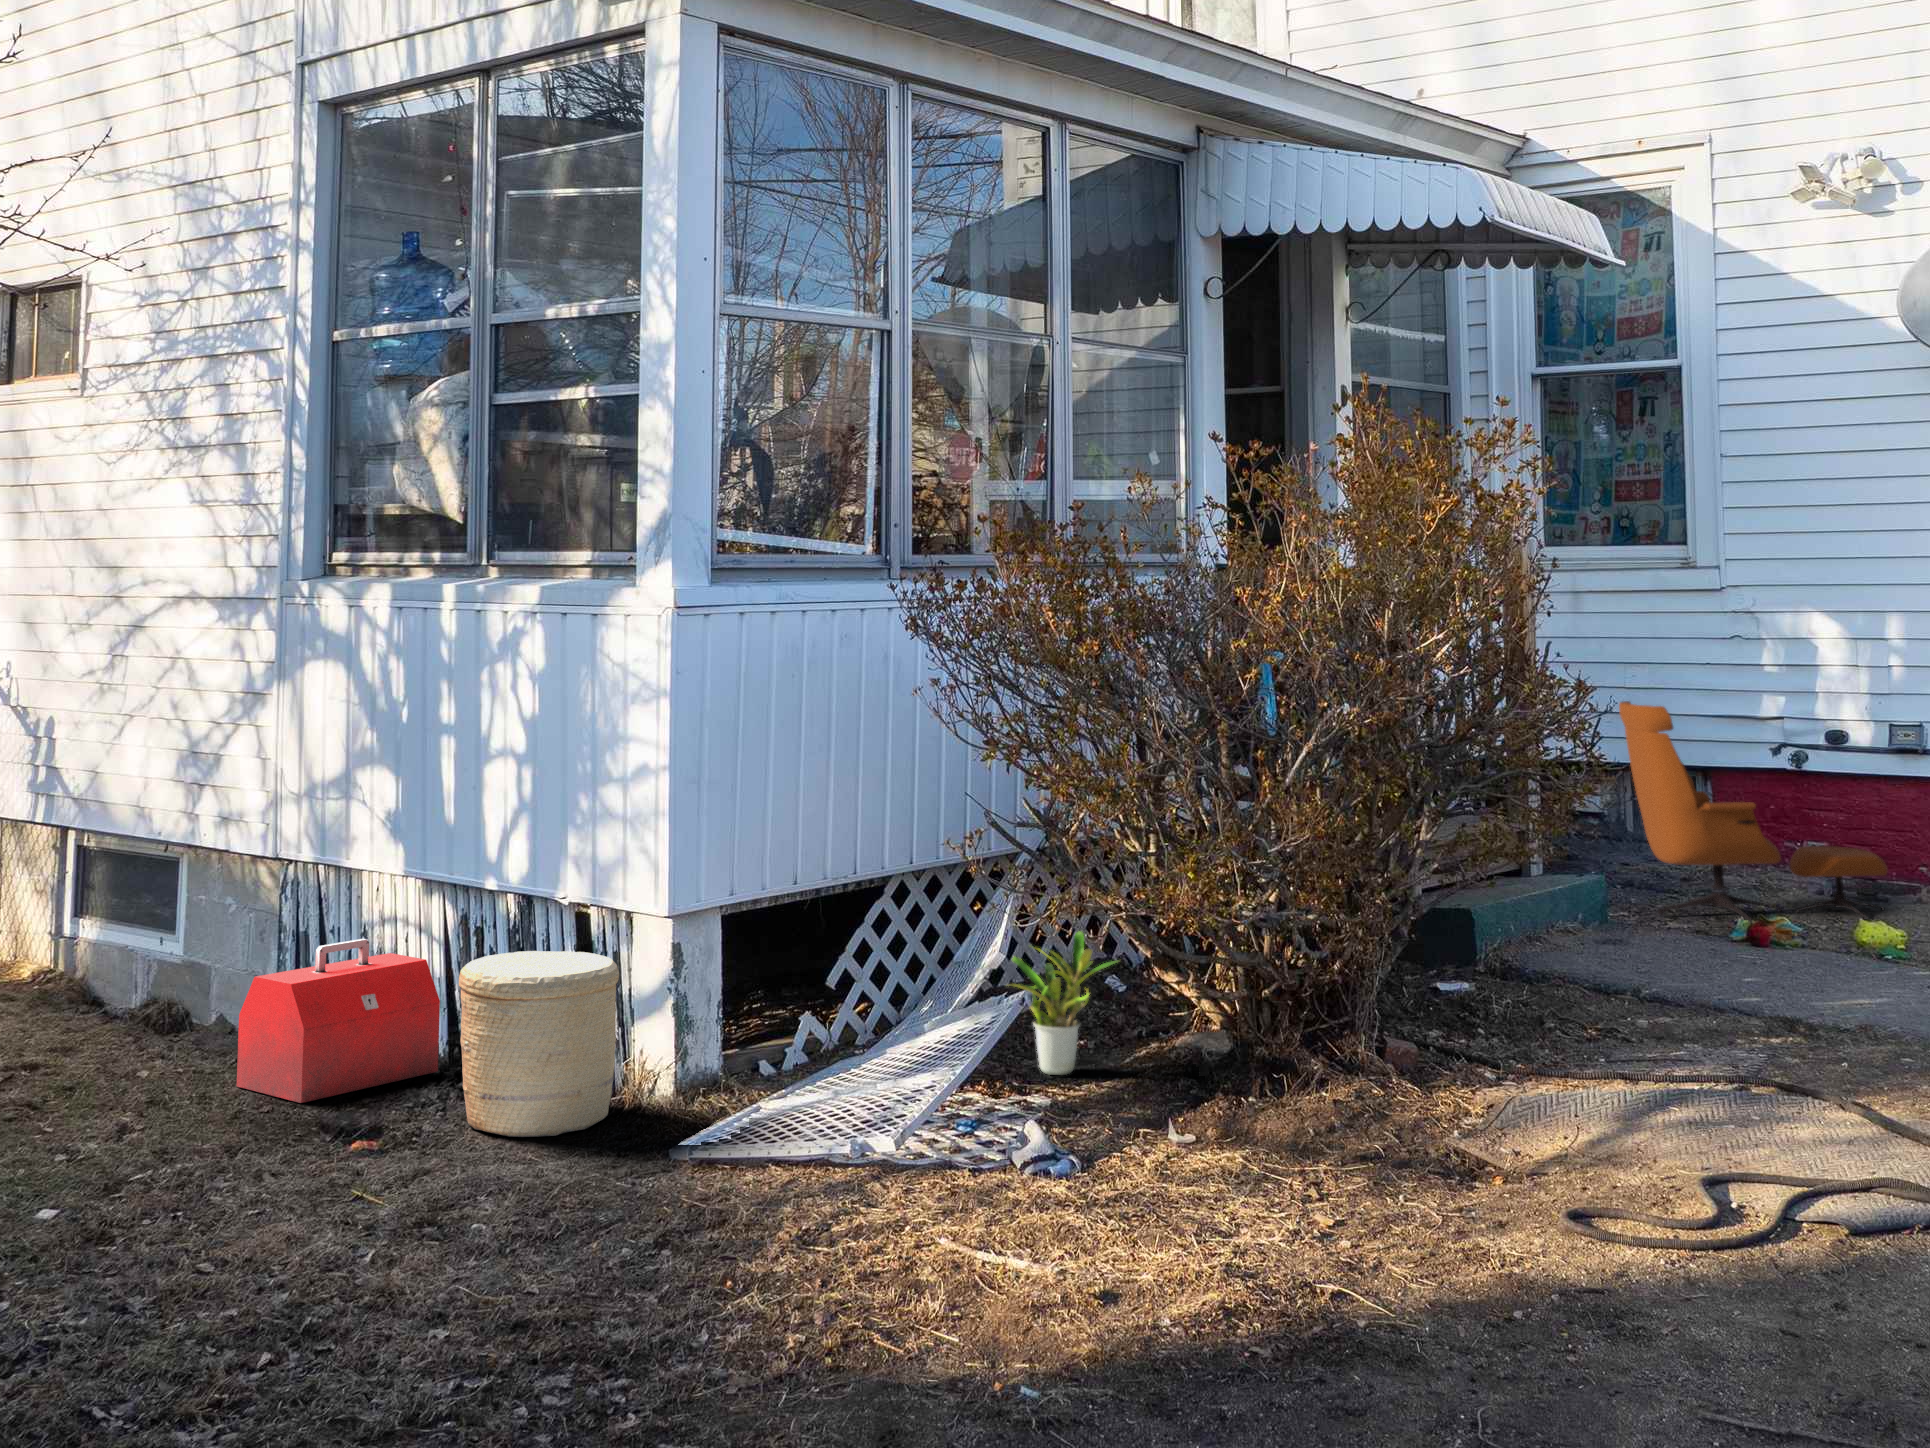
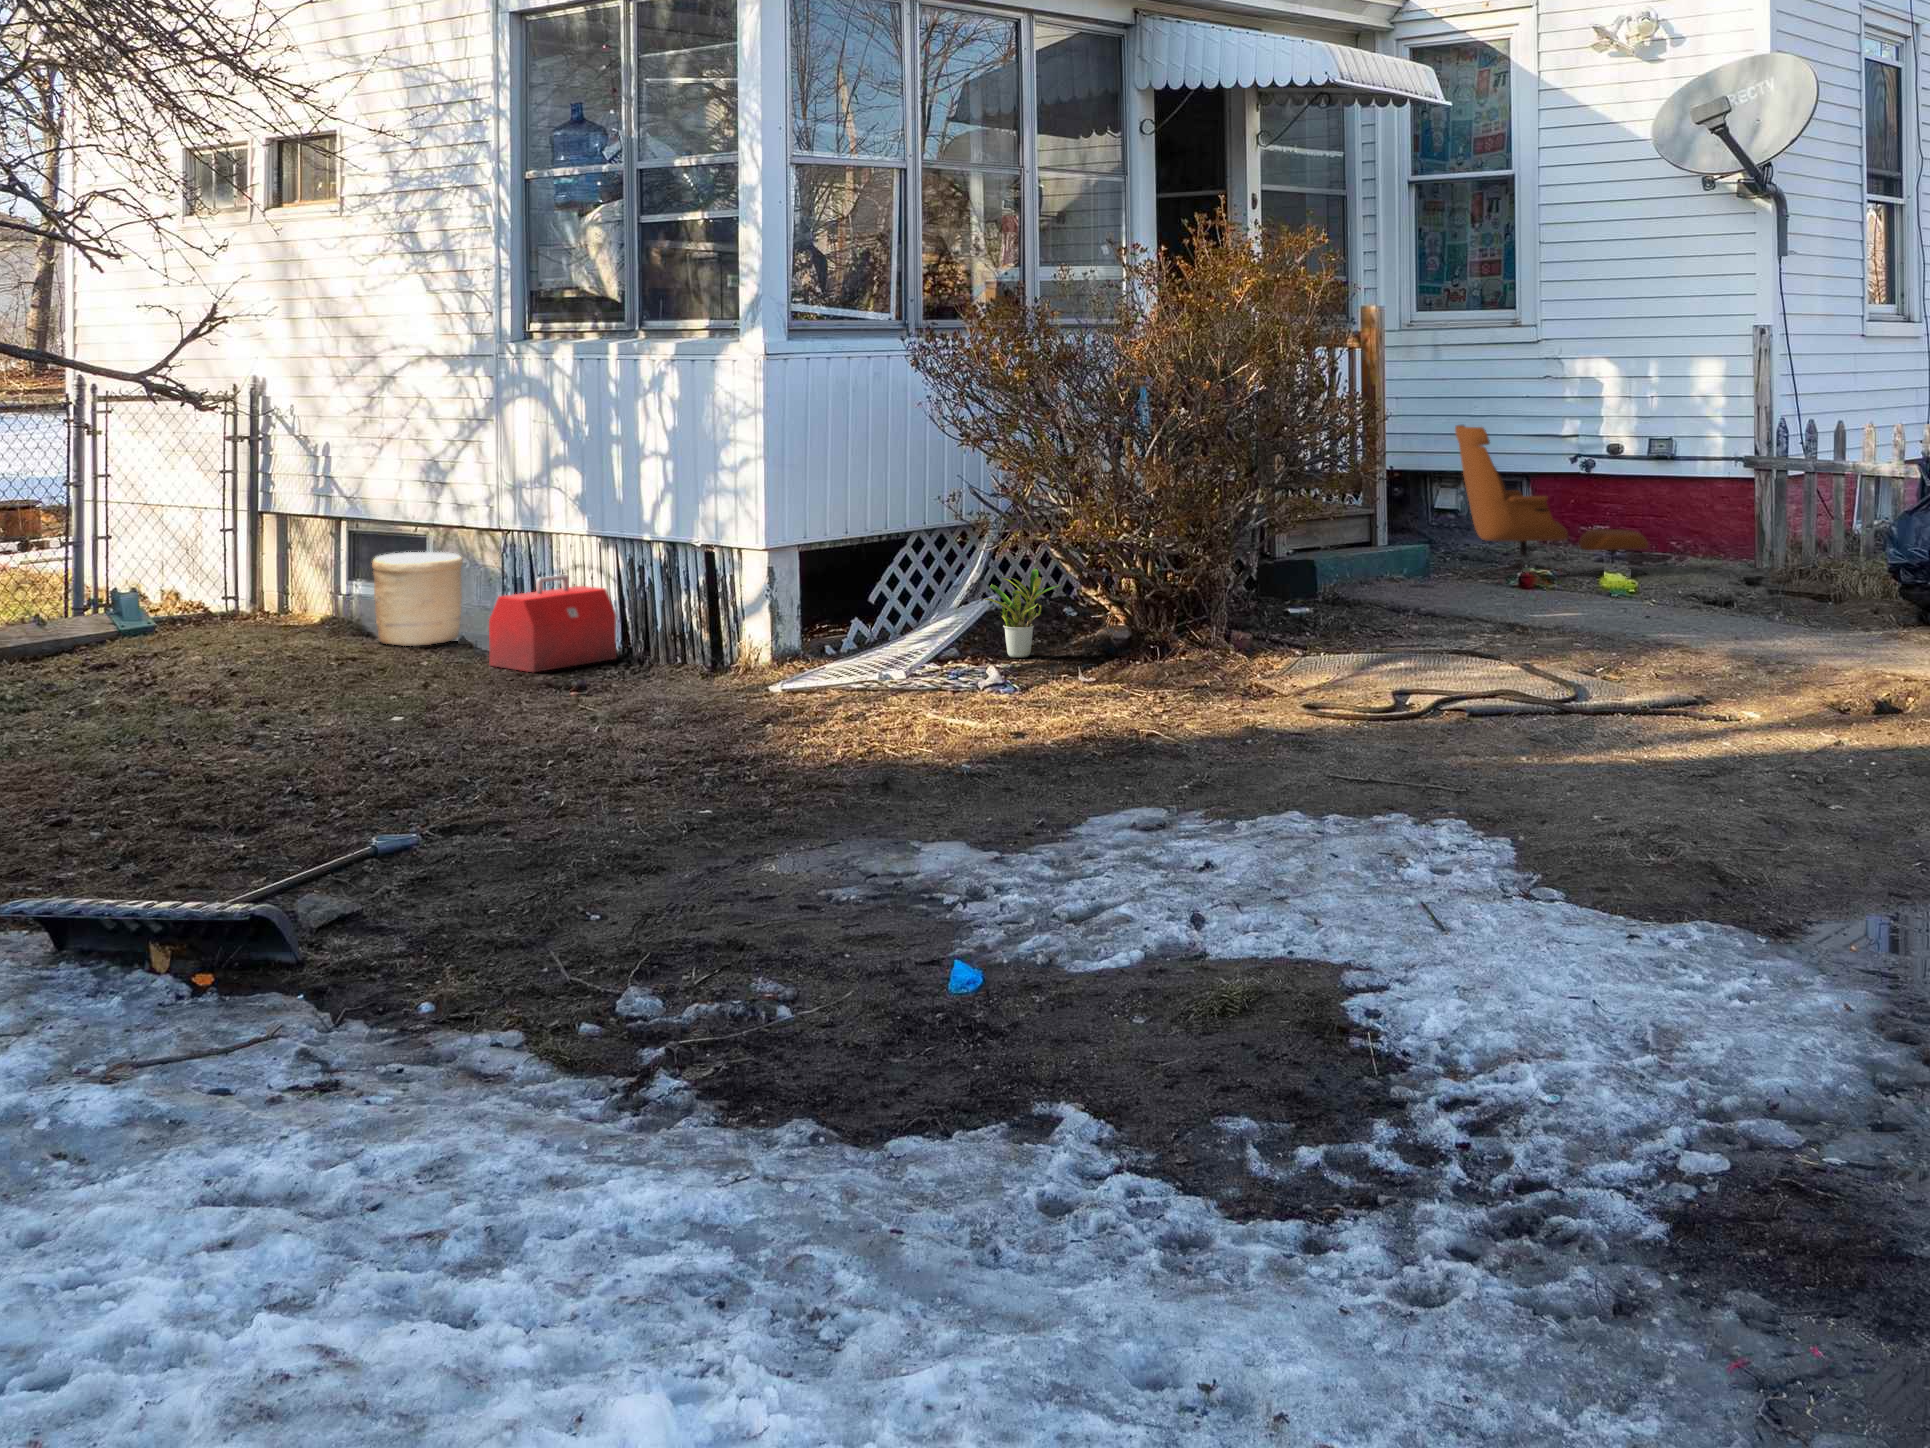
woven basket: present [459,951,619,1137] -> present [372,552,463,646]

